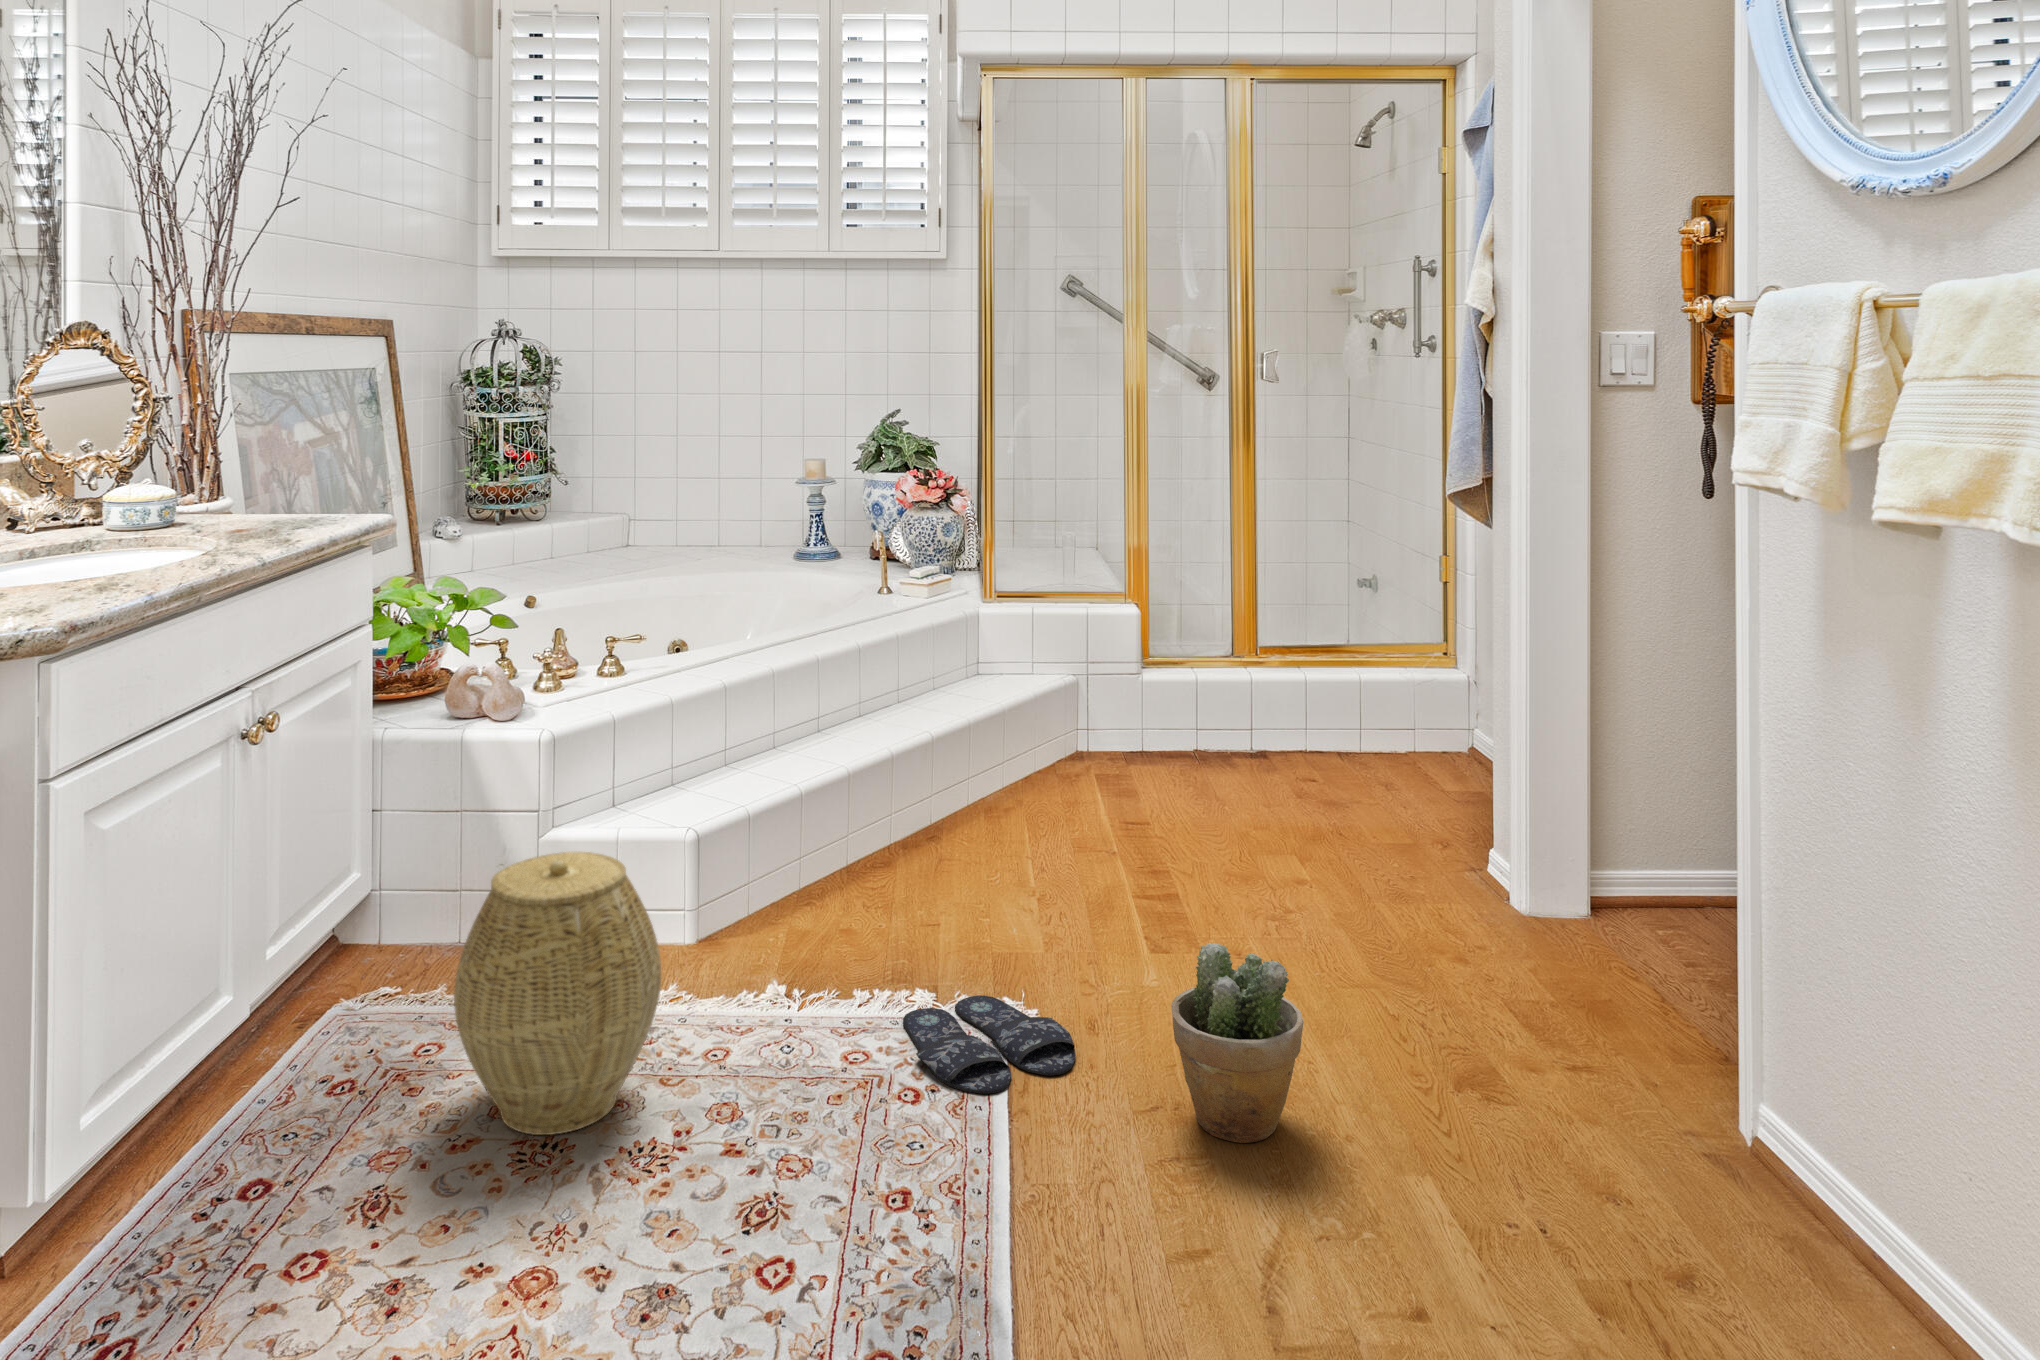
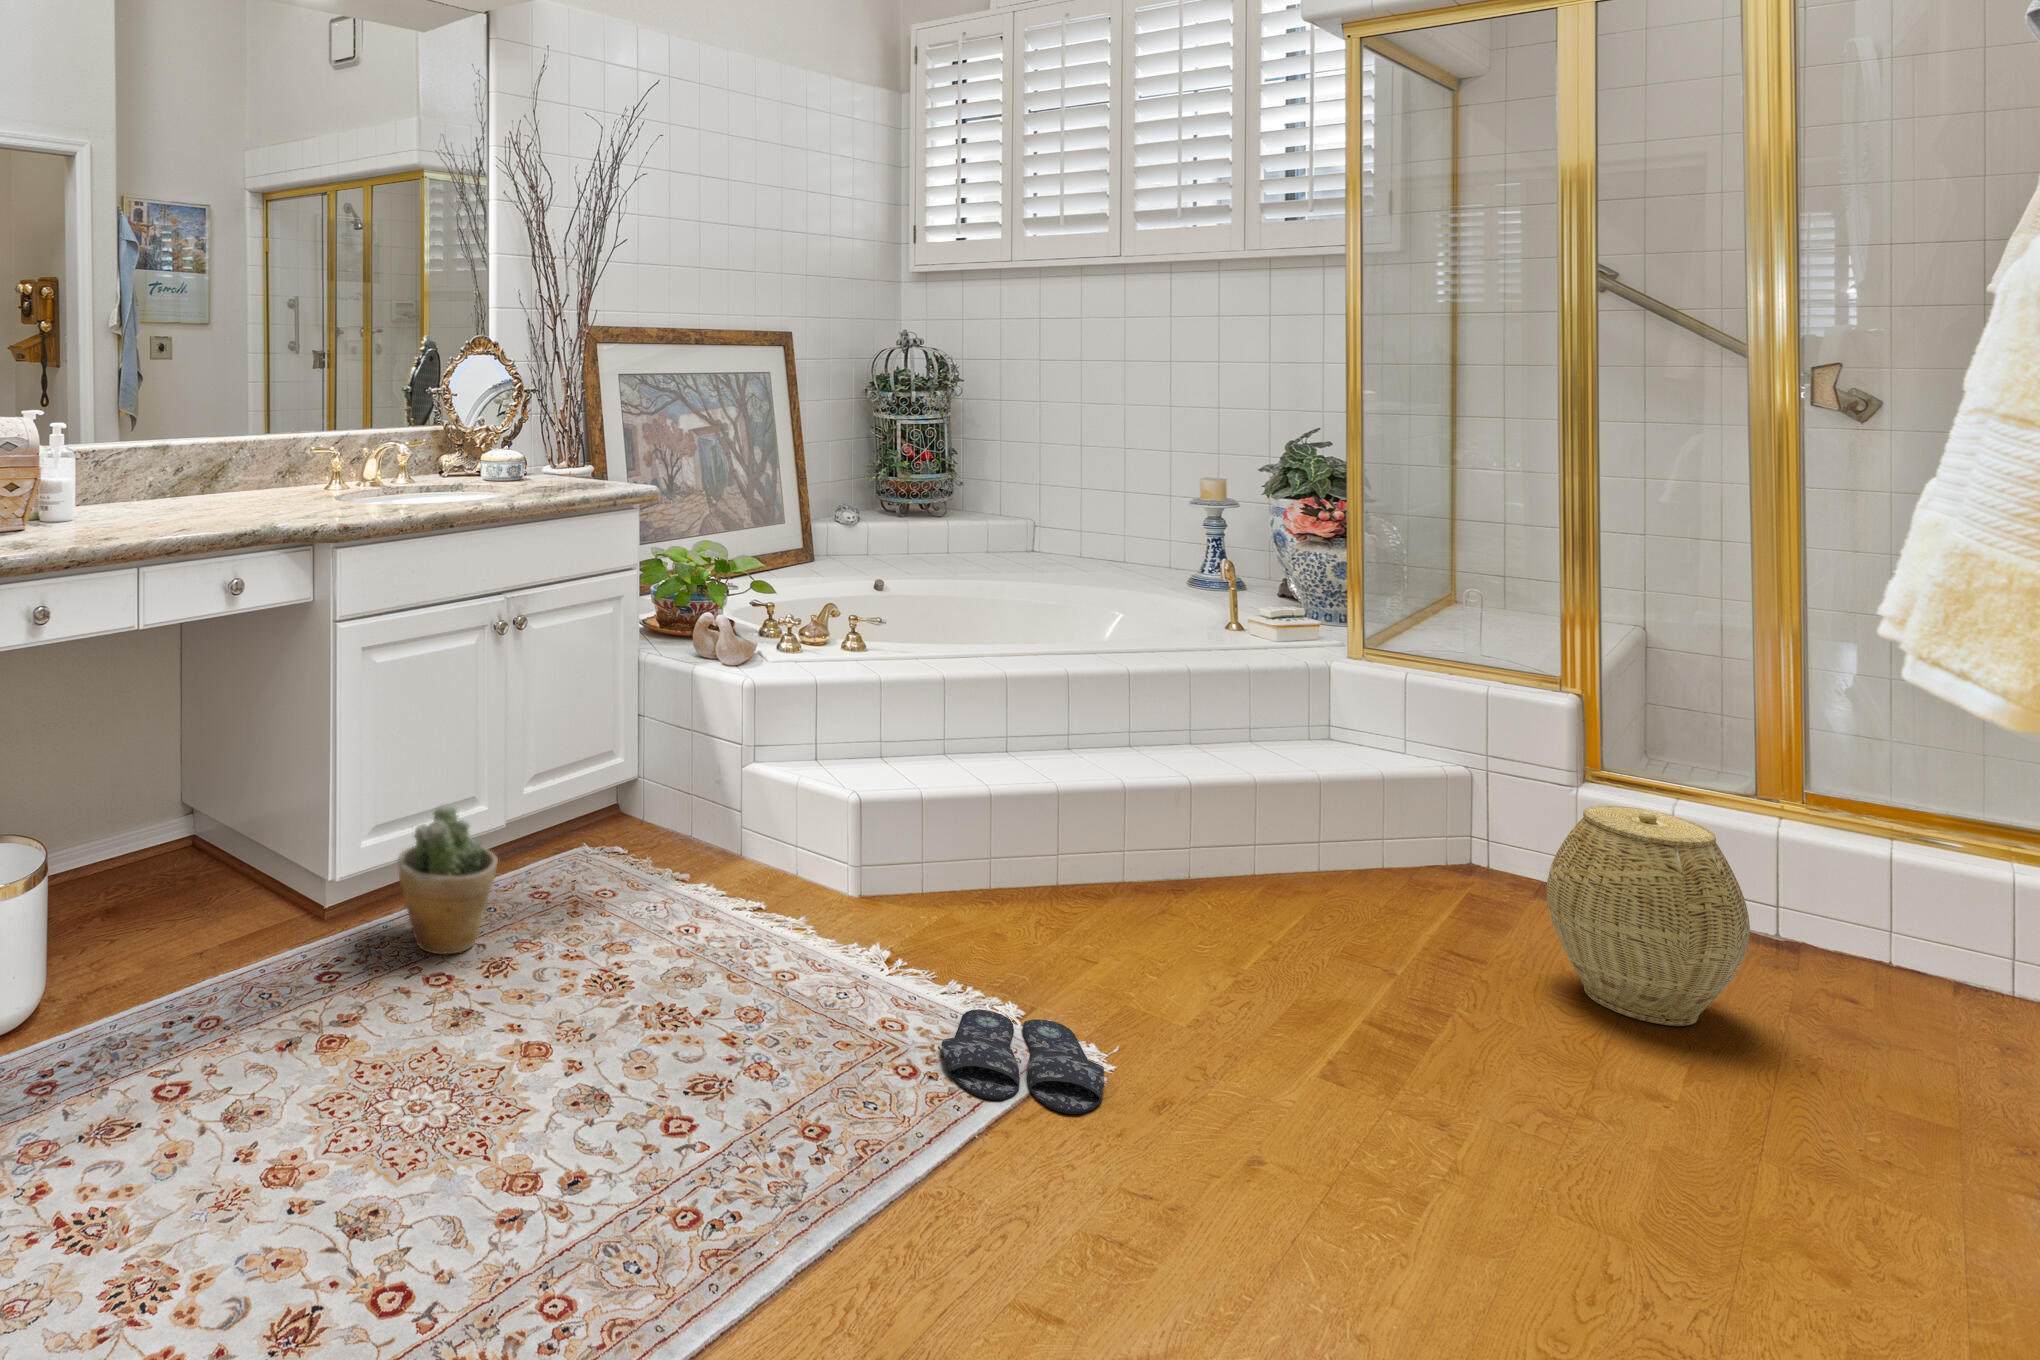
woven basket: present [454,852,661,1135] -> present [1547,806,1750,1026]
potted plant: present [1171,943,1303,1143] -> present [398,805,498,954]

